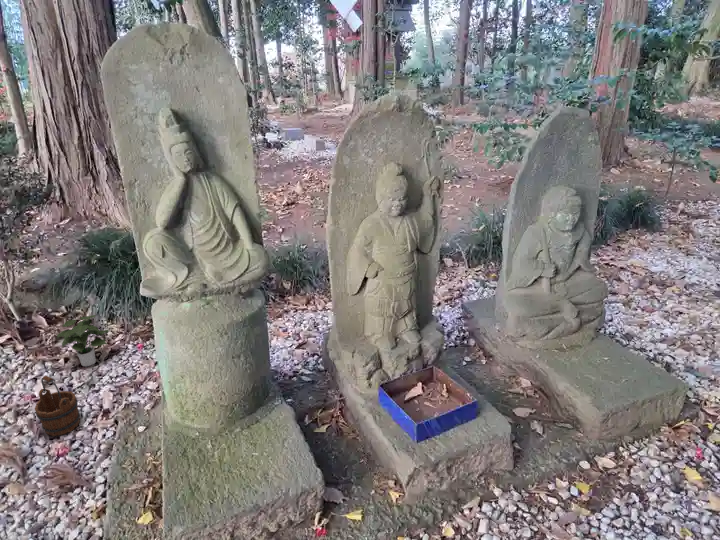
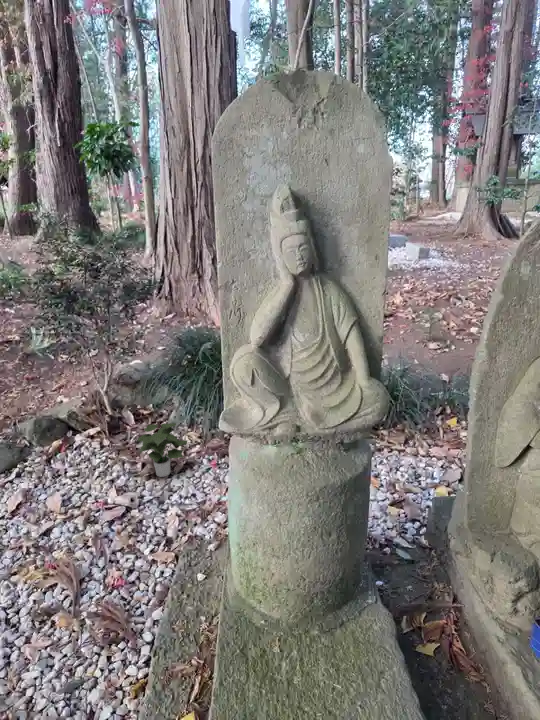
wooden bucket: present [35,376,80,436] -> none [98,490,142,559]

